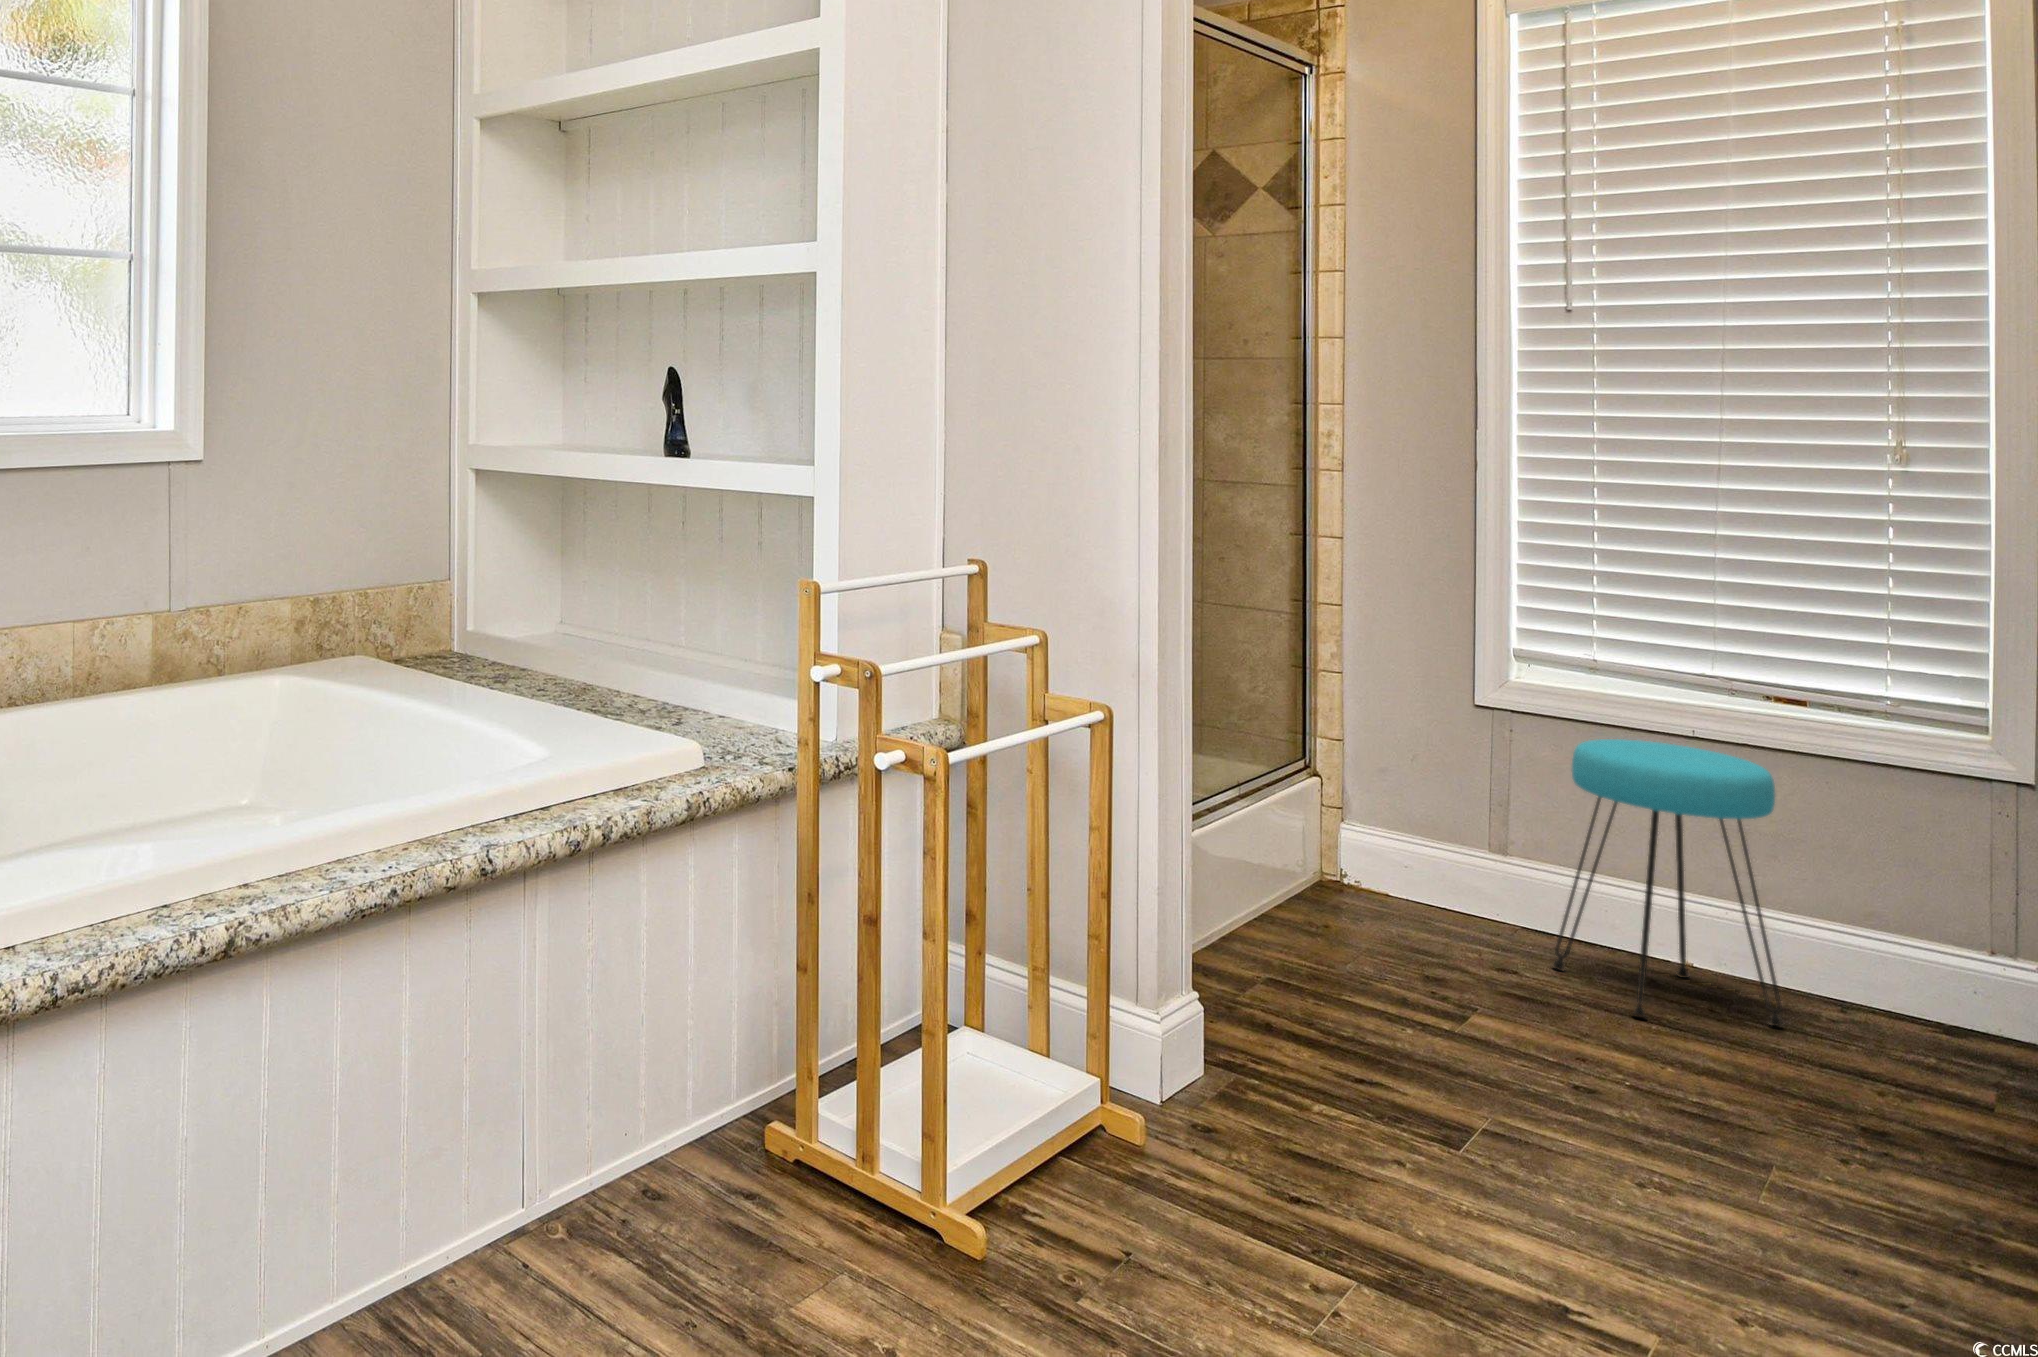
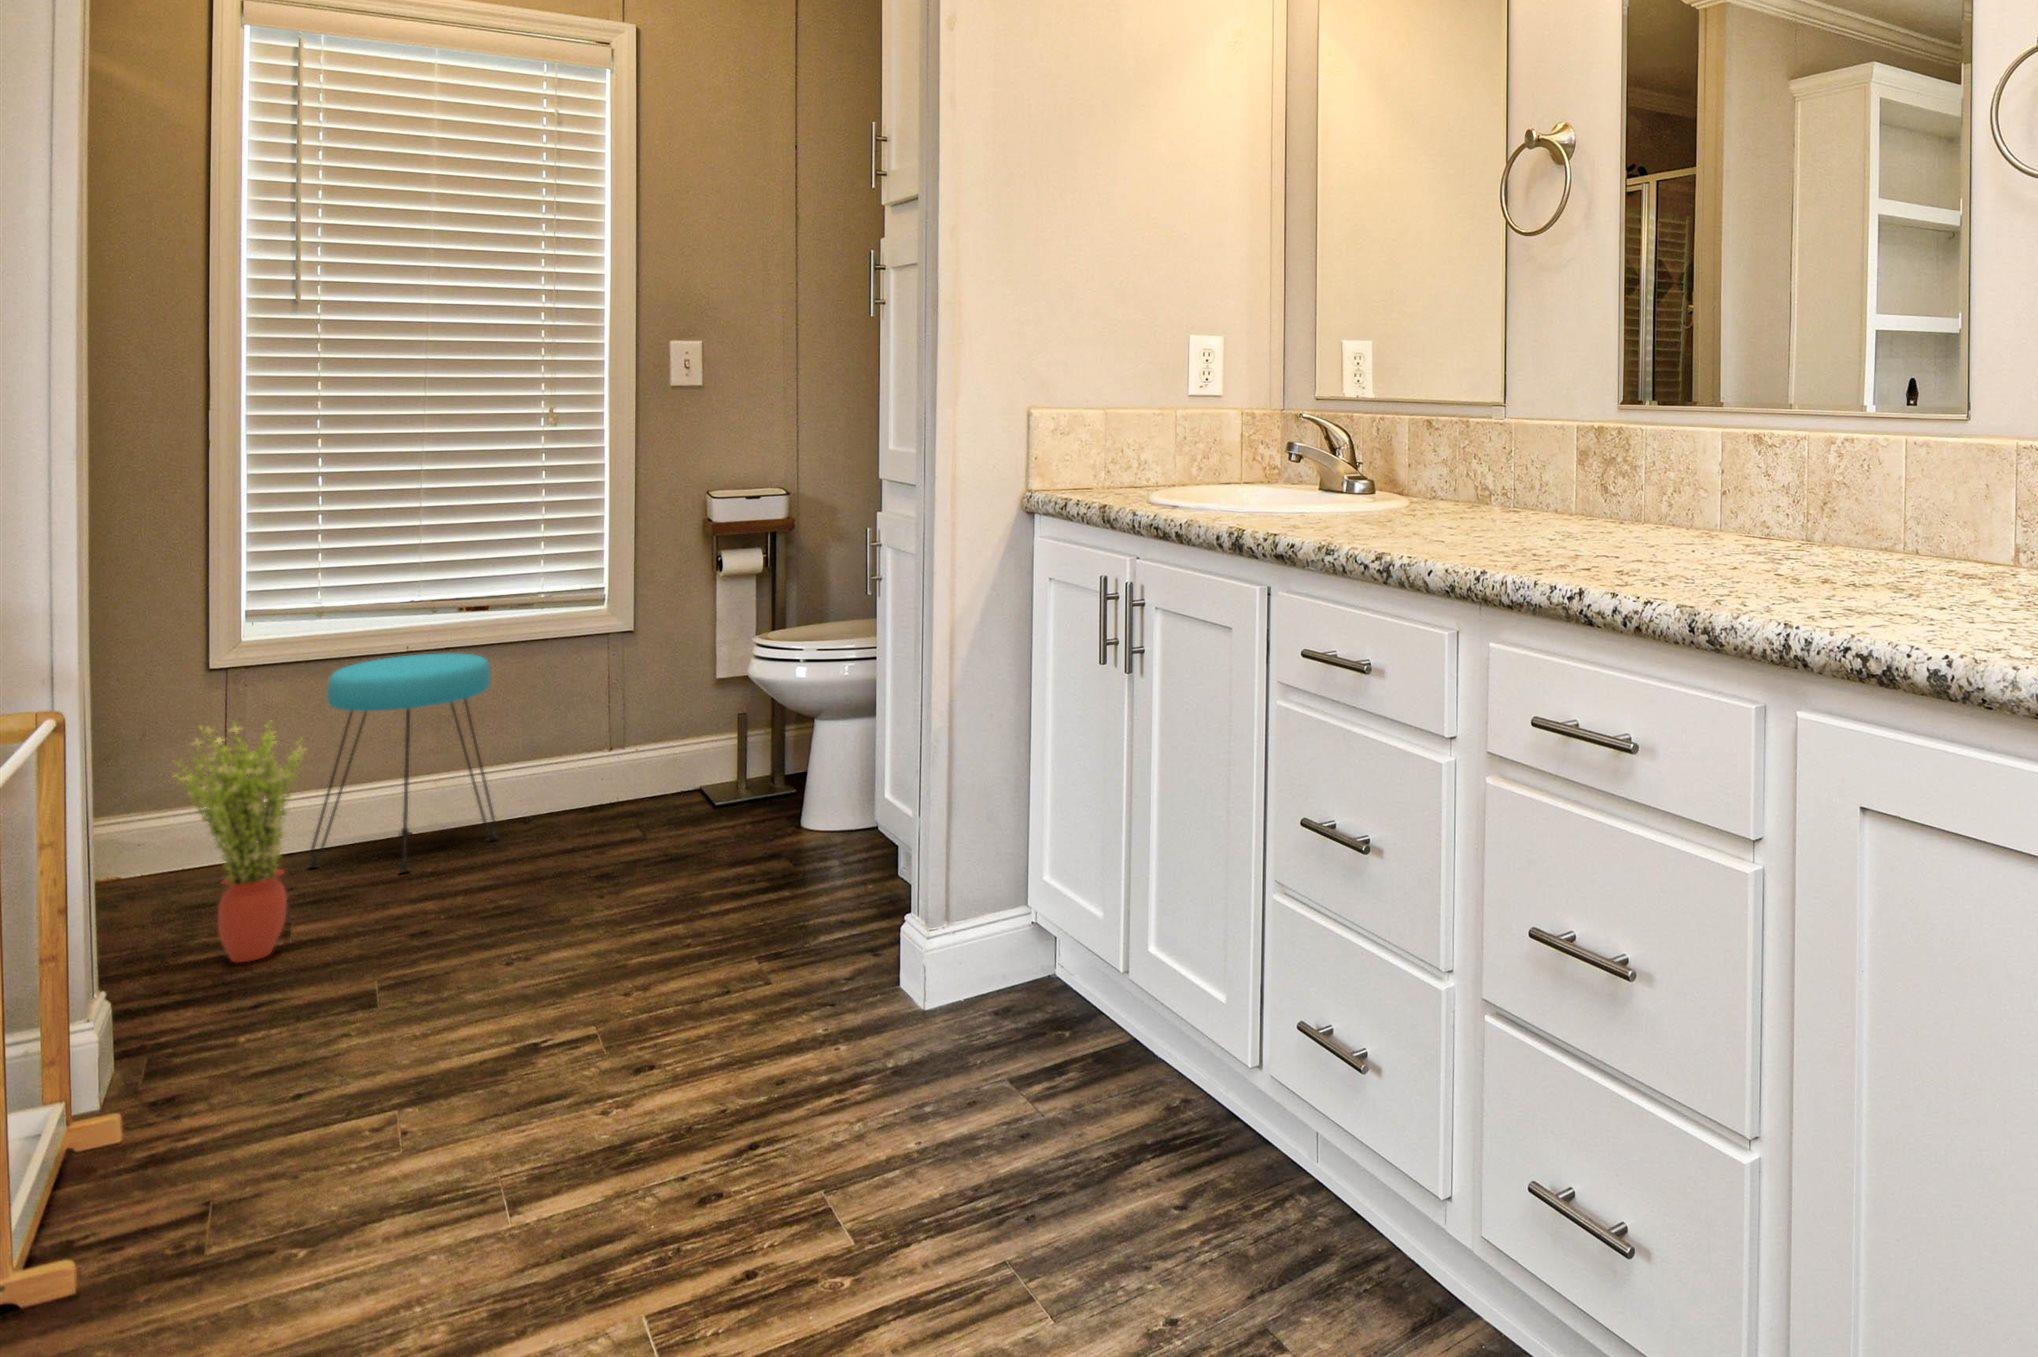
potted plant: none [1336,753,1465,1039] -> present [174,721,305,962]

